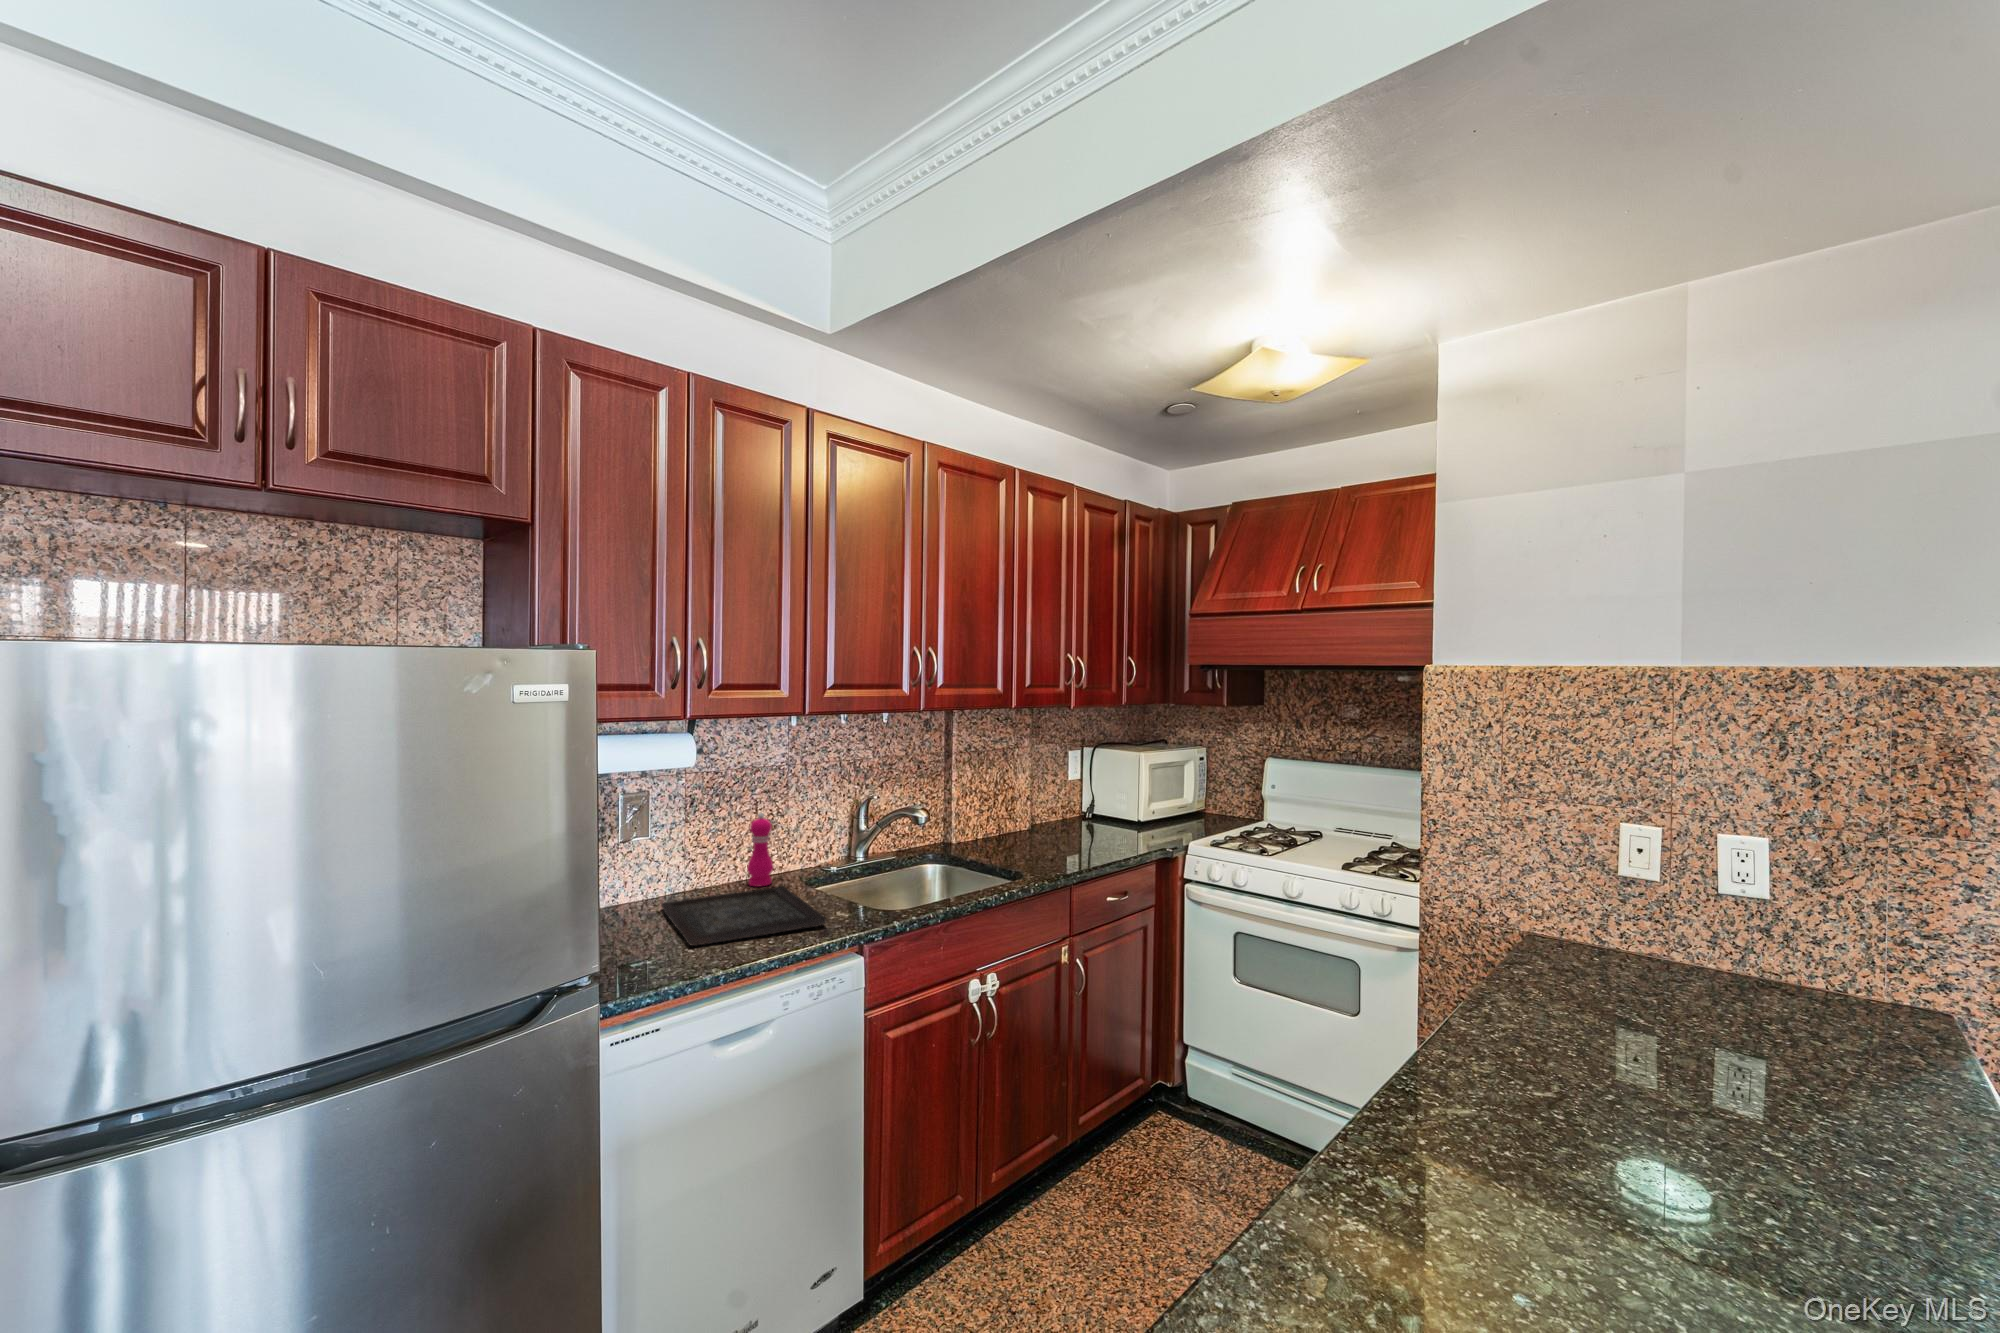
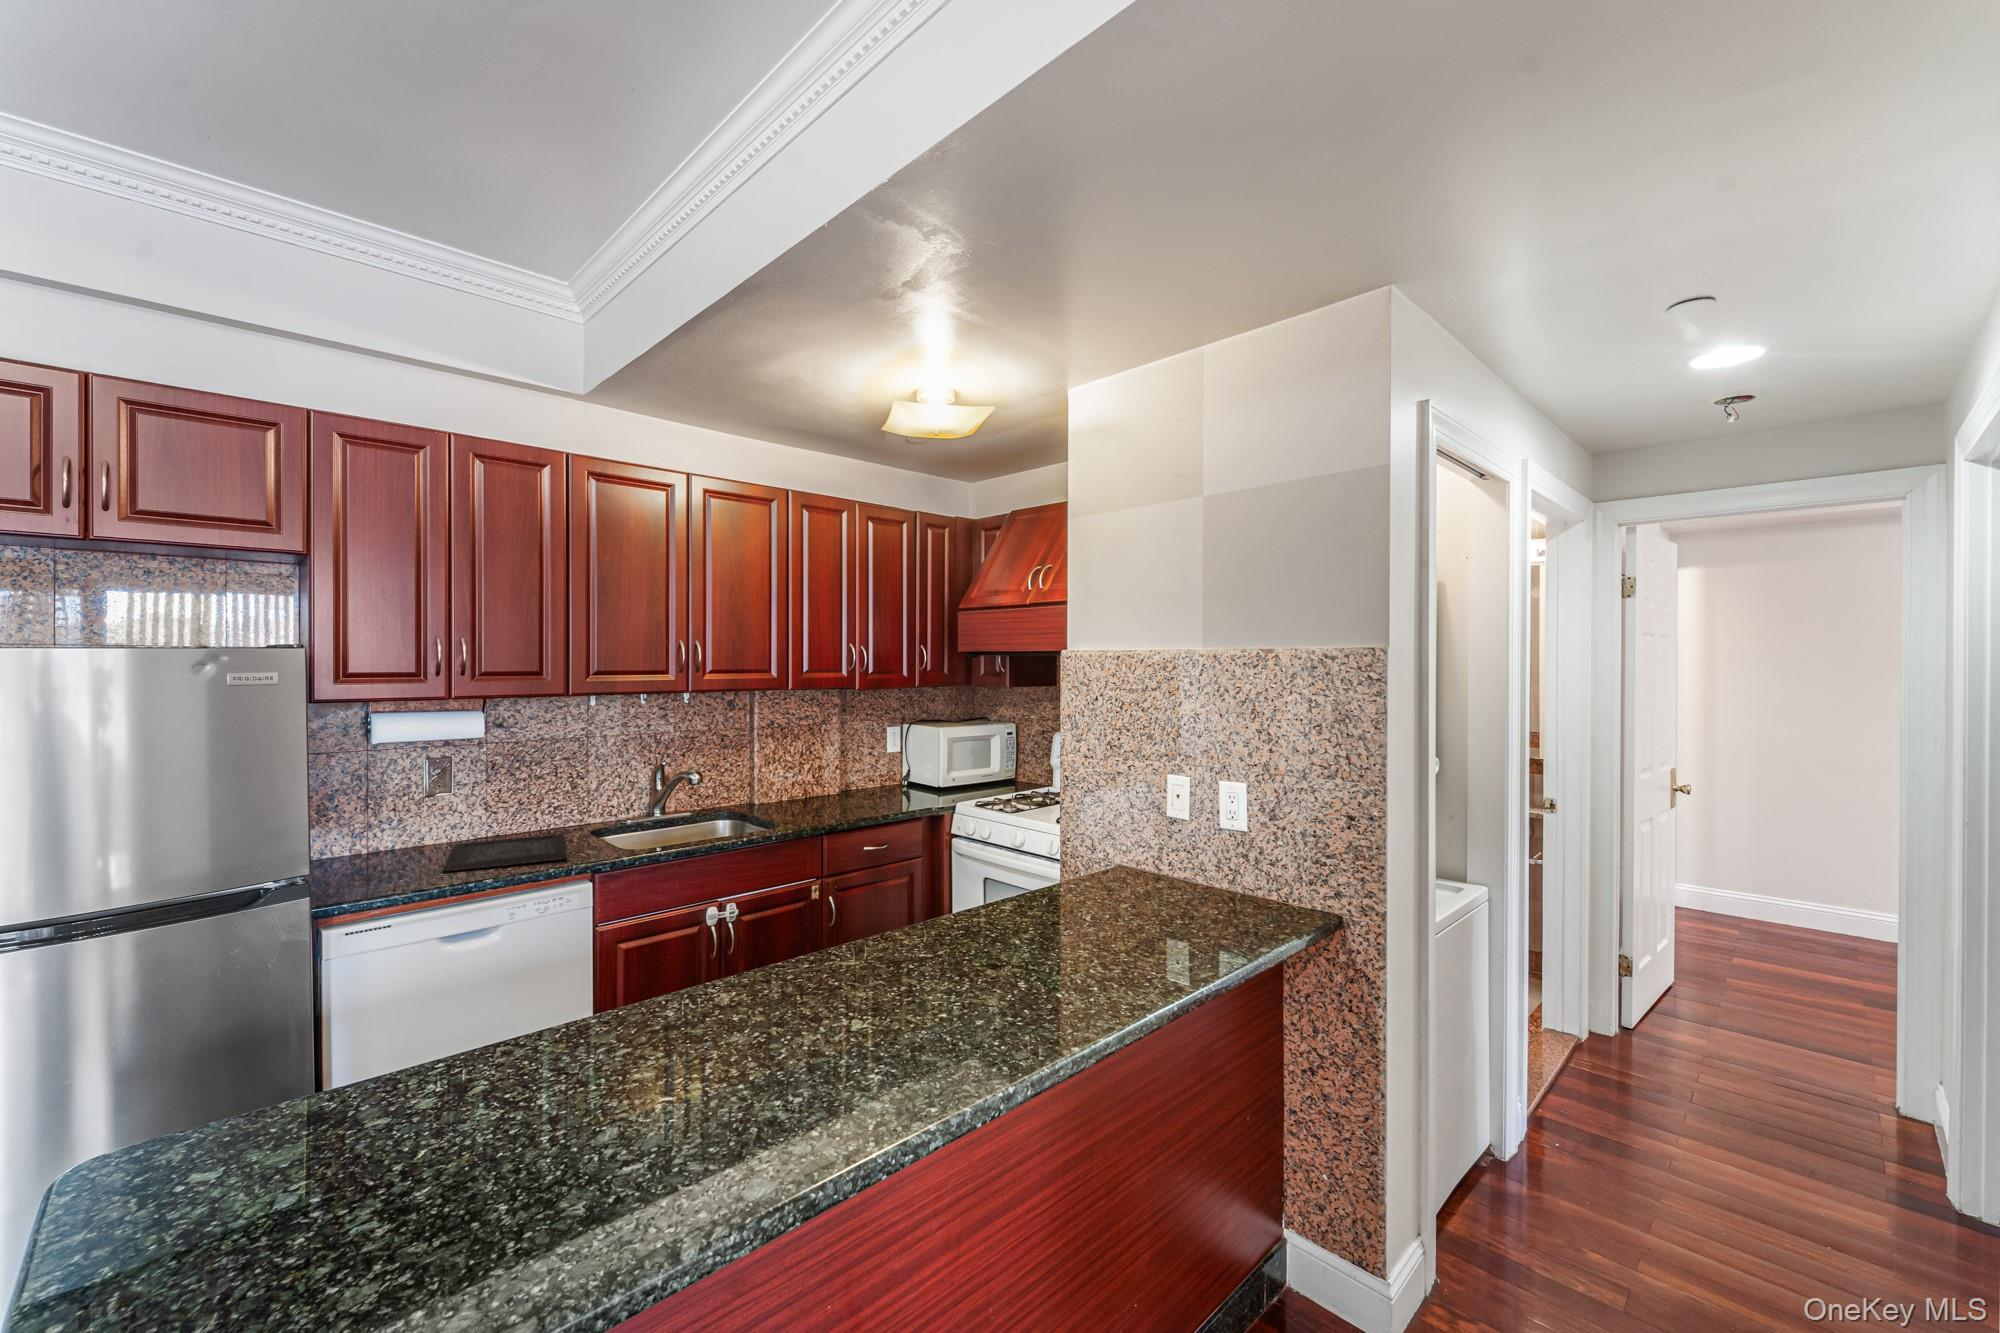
pepper mill: present [747,813,774,887] -> none [544,776,567,835]

